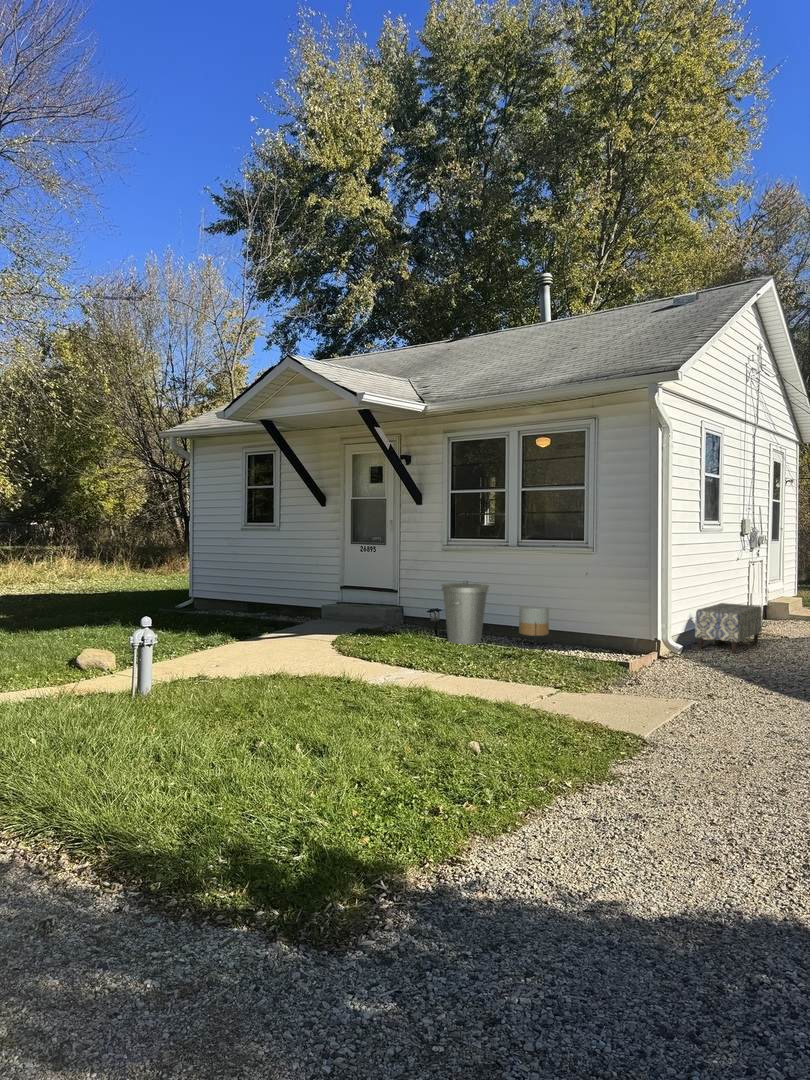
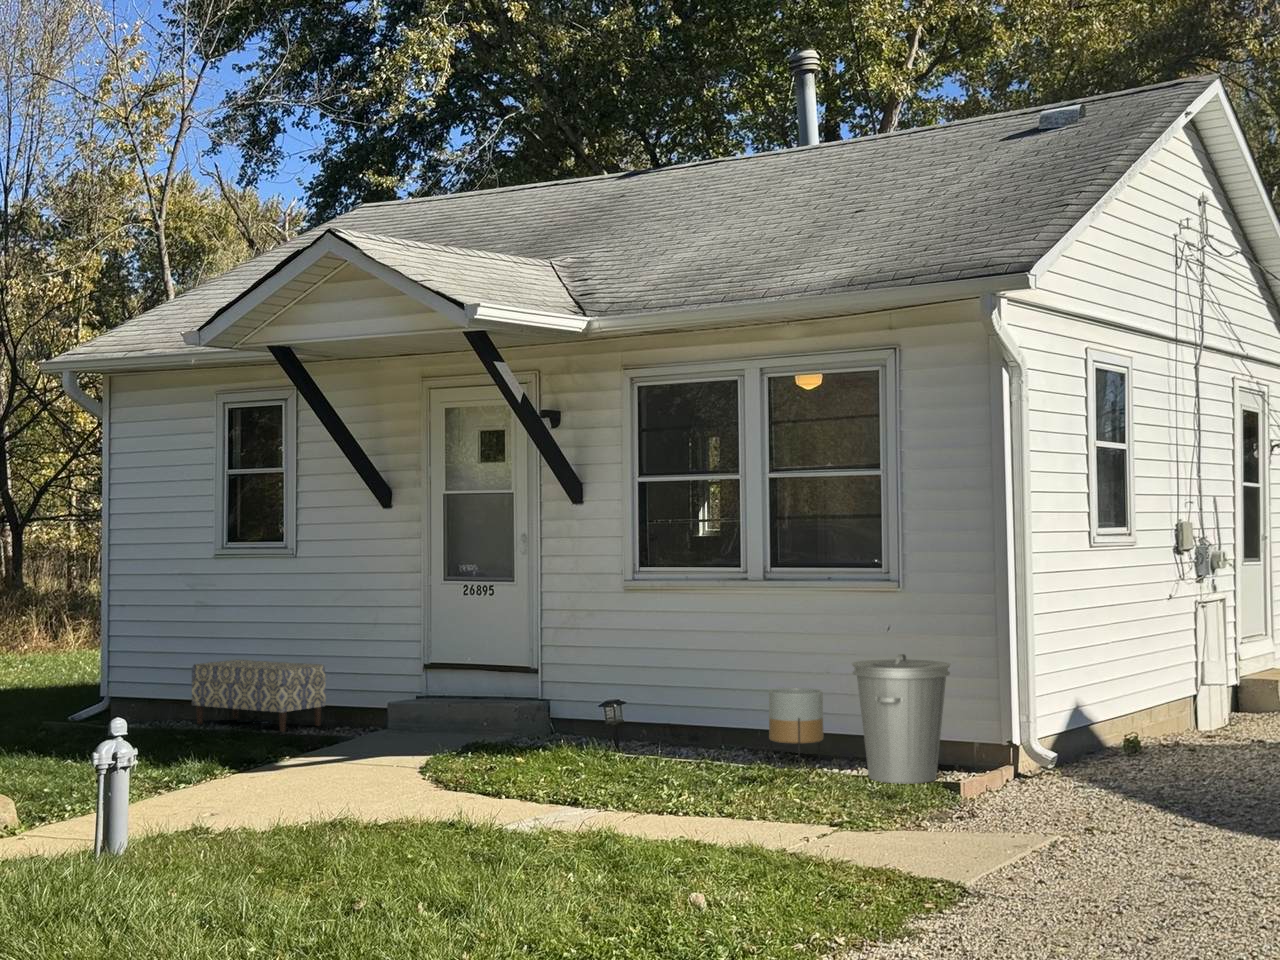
trash can: present [441,581,489,644] -> present [852,654,950,783]
bench: present [695,603,762,654] -> present [192,660,326,732]

